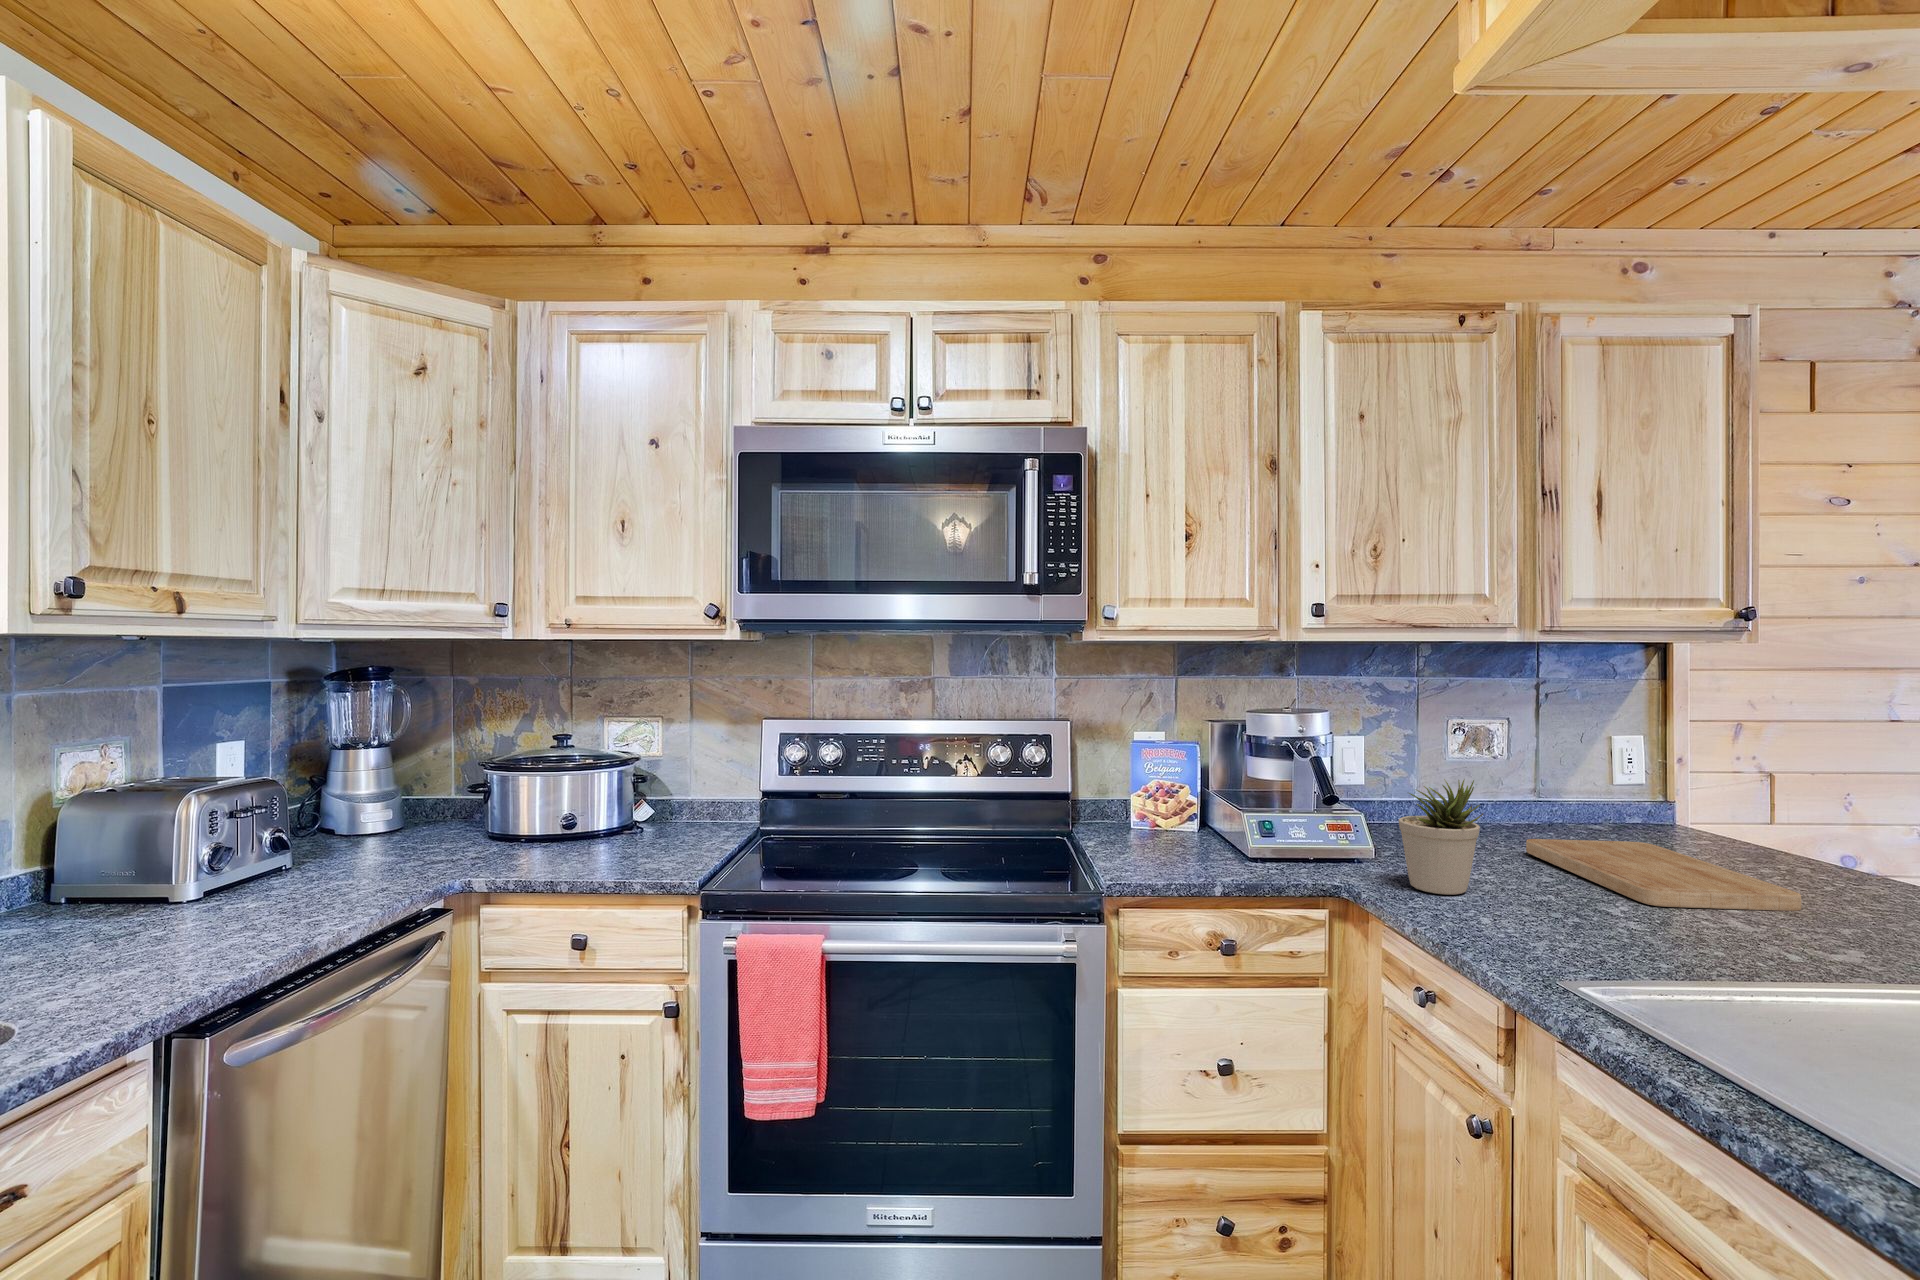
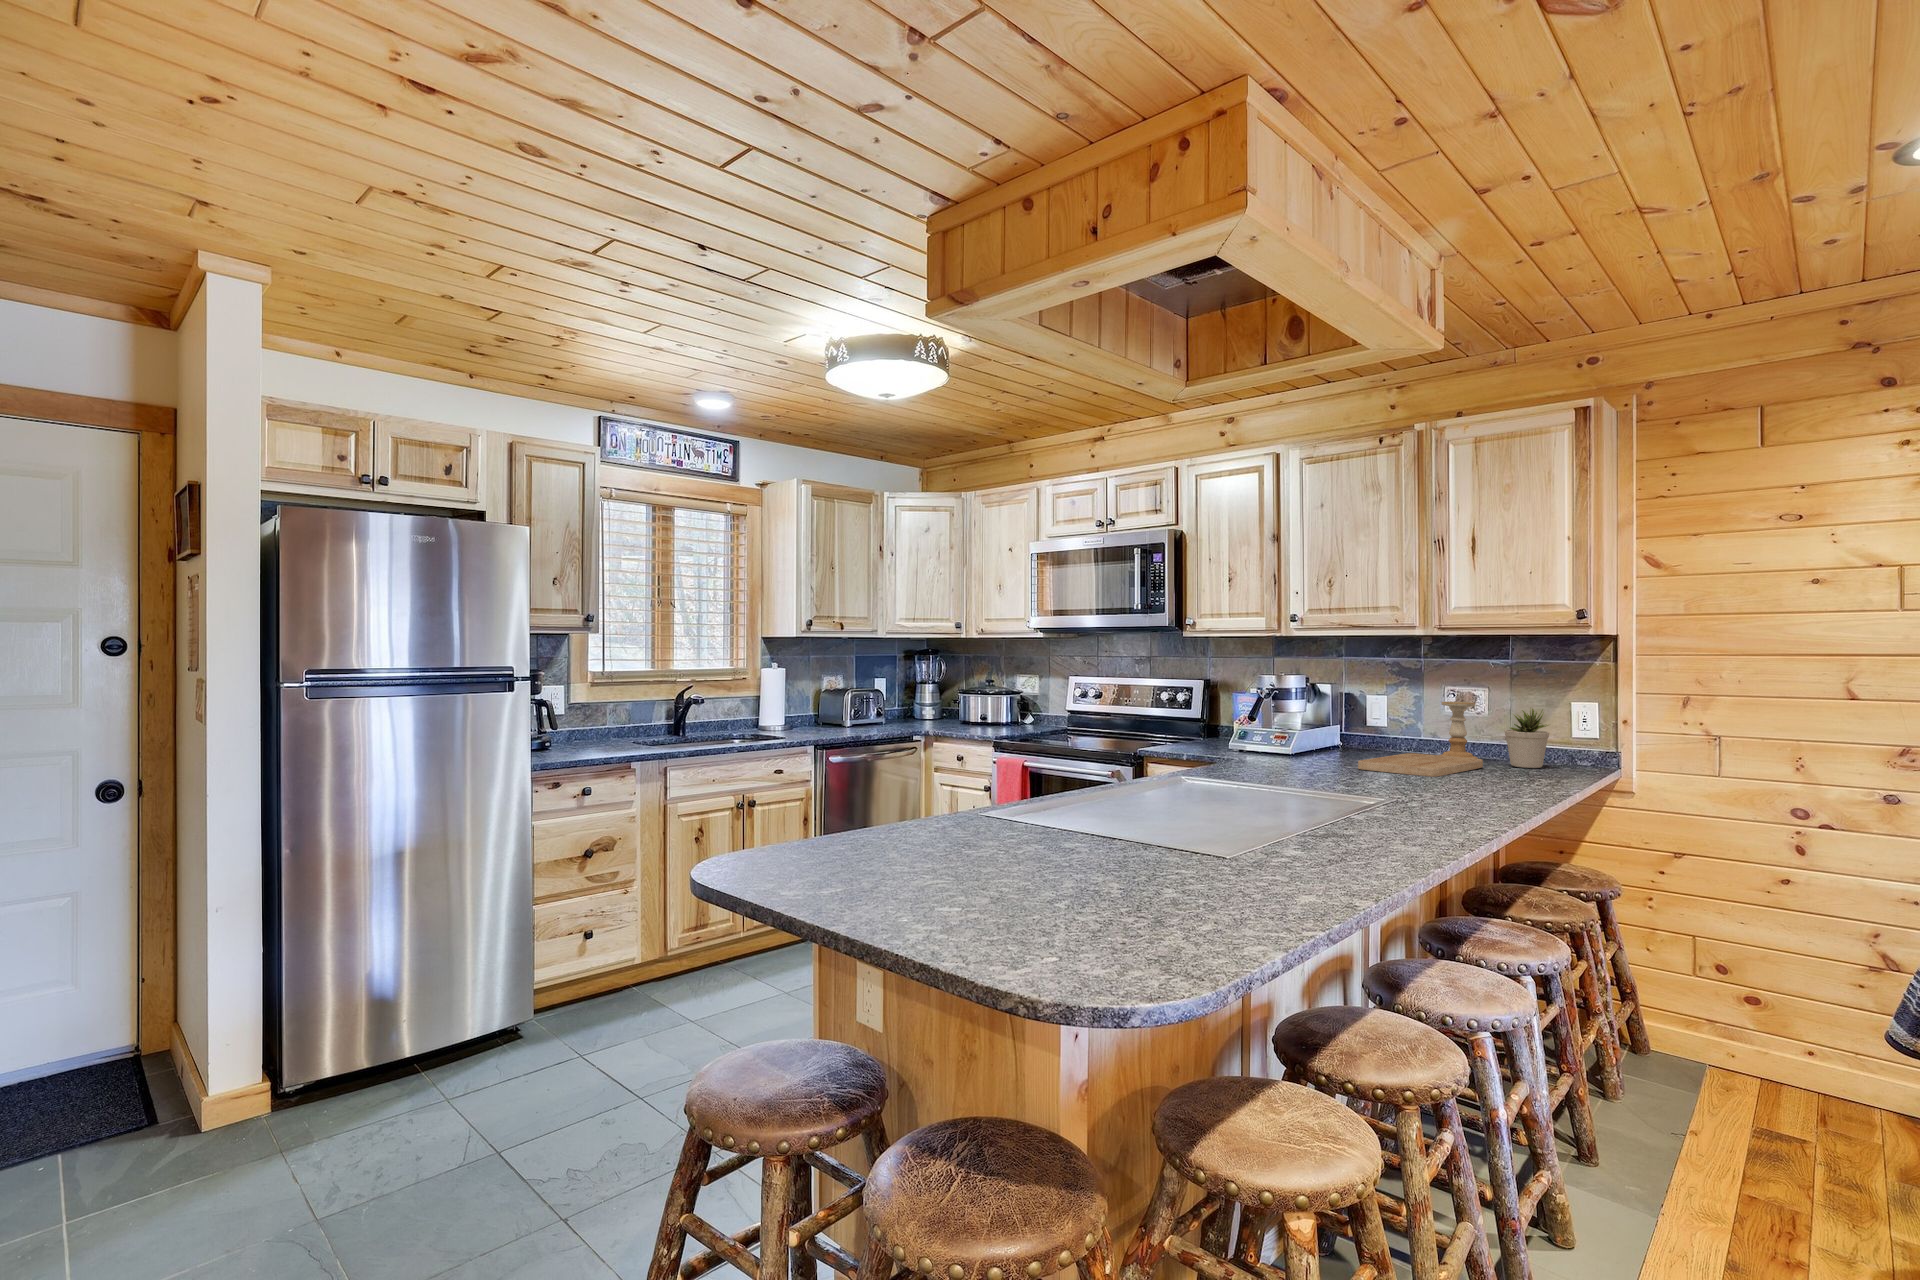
candle holder: none [1494,744,1558,842] -> present [1440,702,1478,759]
potted plant: present [1399,779,1483,895] -> present [1505,708,1549,768]

